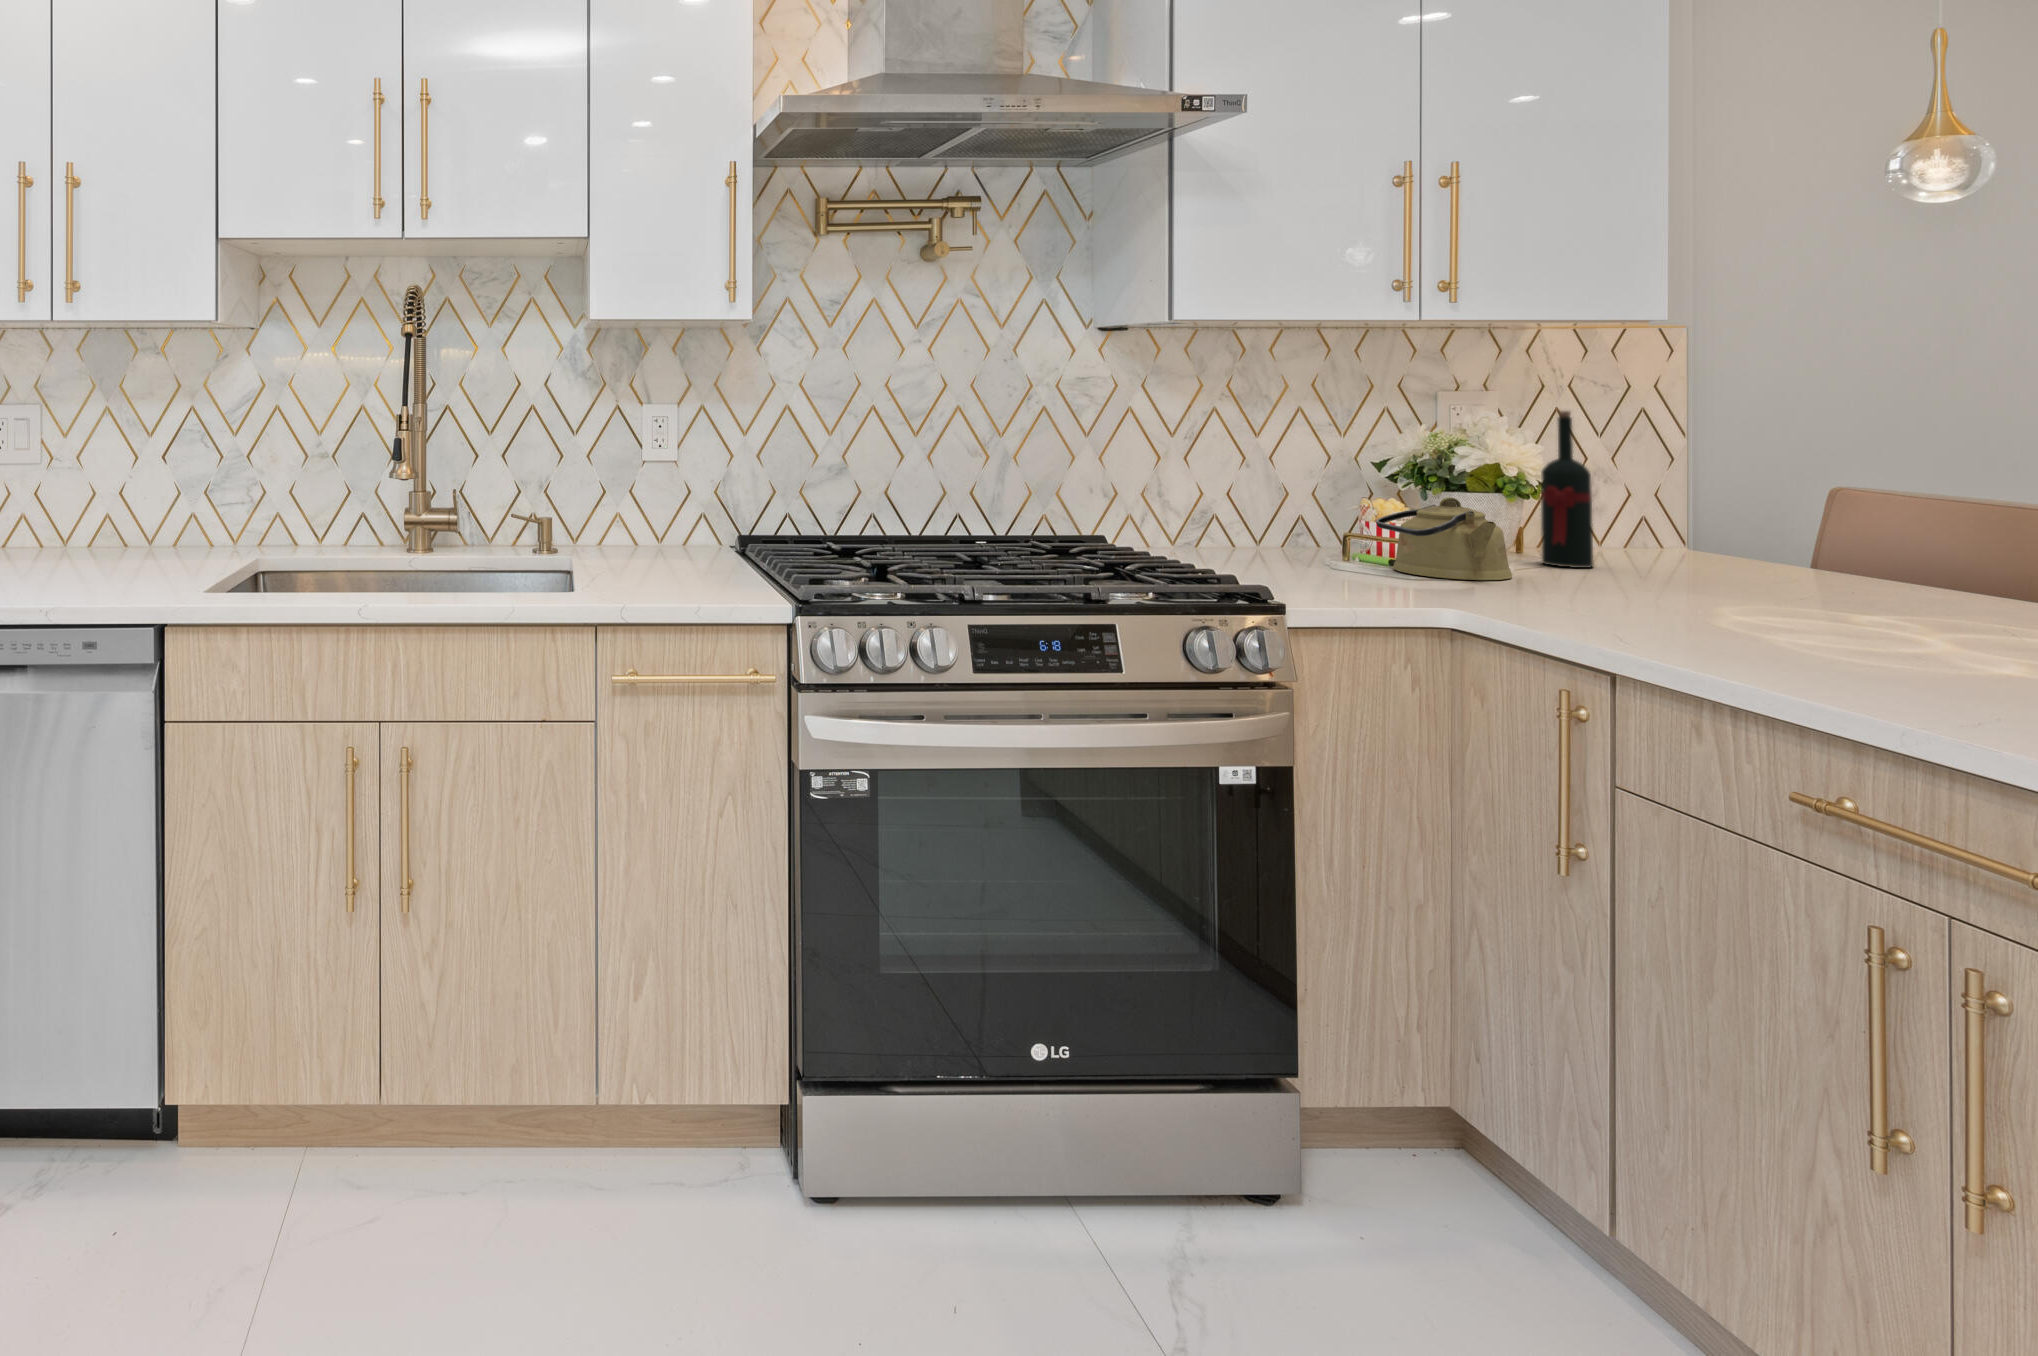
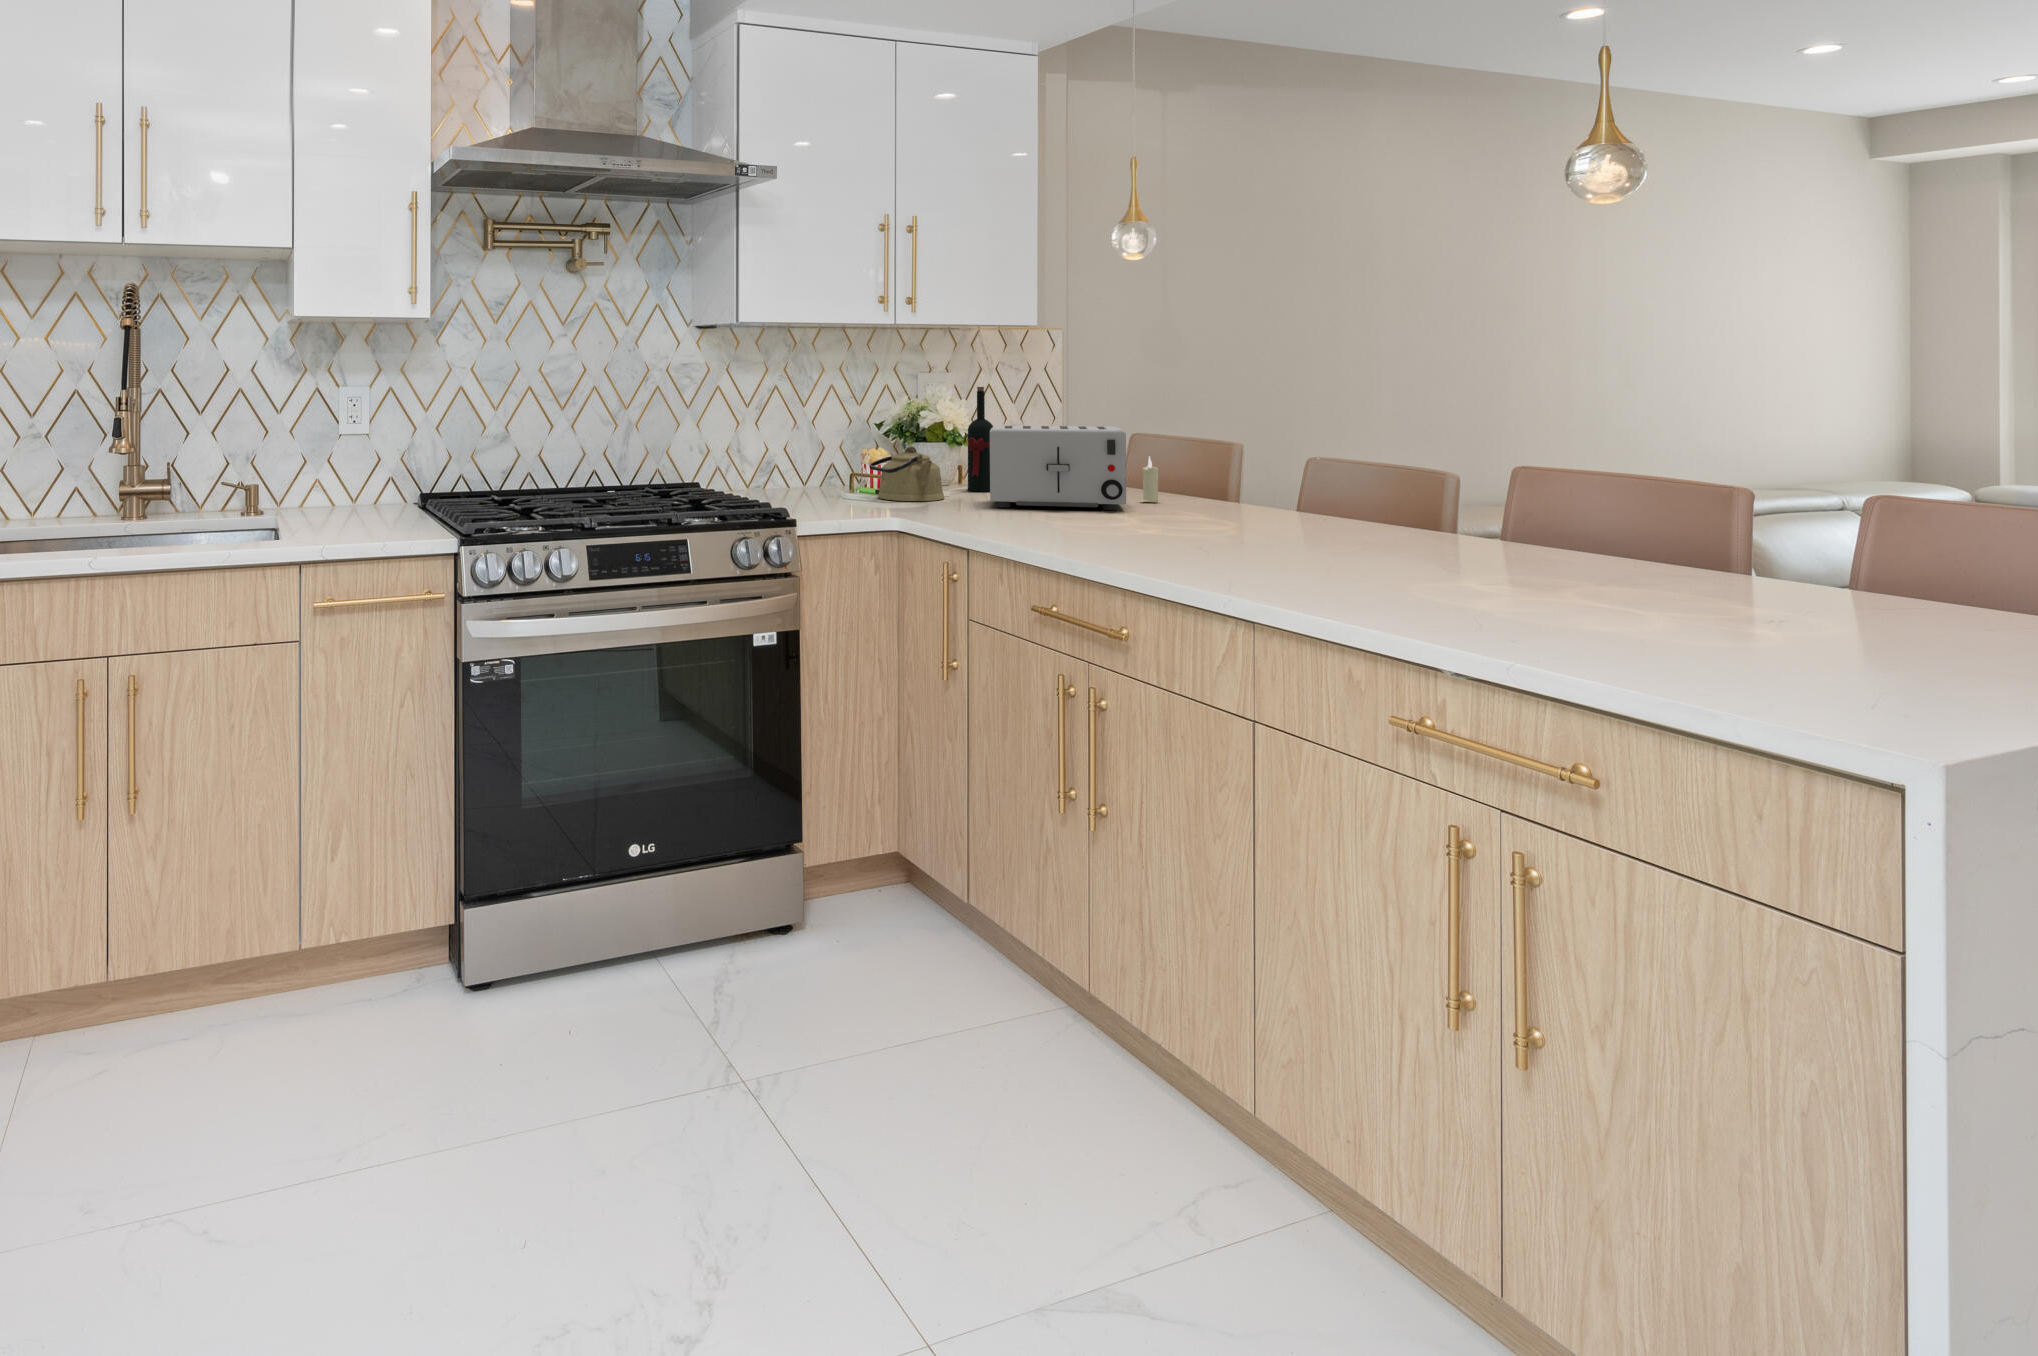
toaster: none [1604,471,1909,620] -> present [990,425,1126,510]
candle: none [1916,530,1958,608] -> present [1140,456,1158,502]

